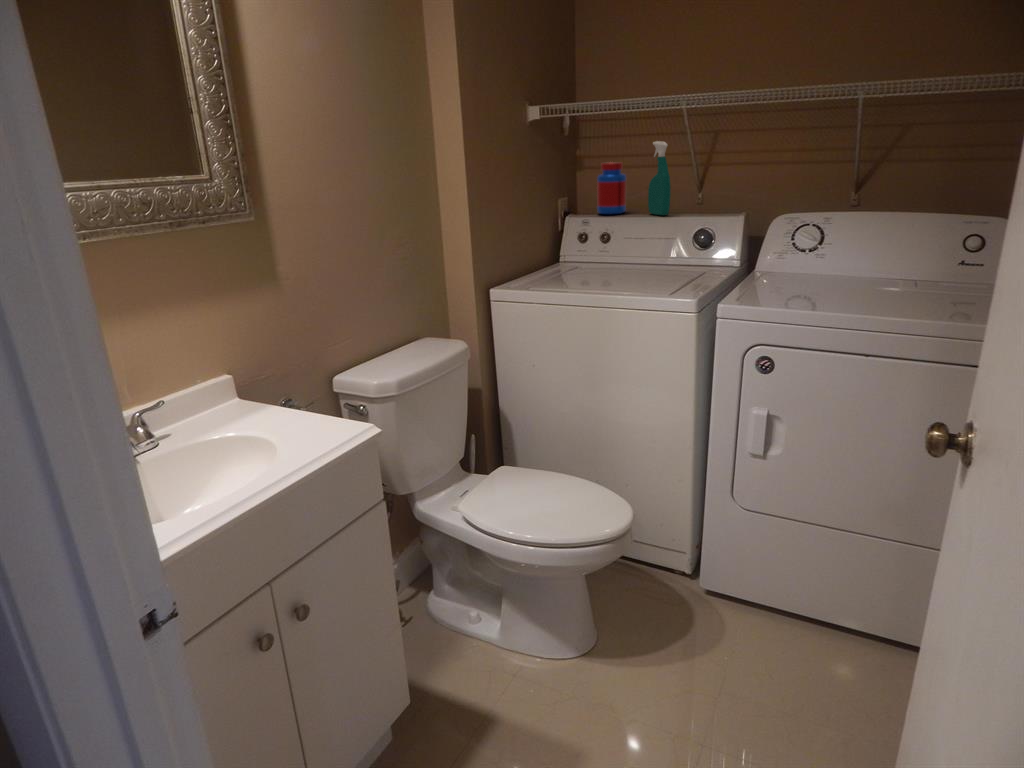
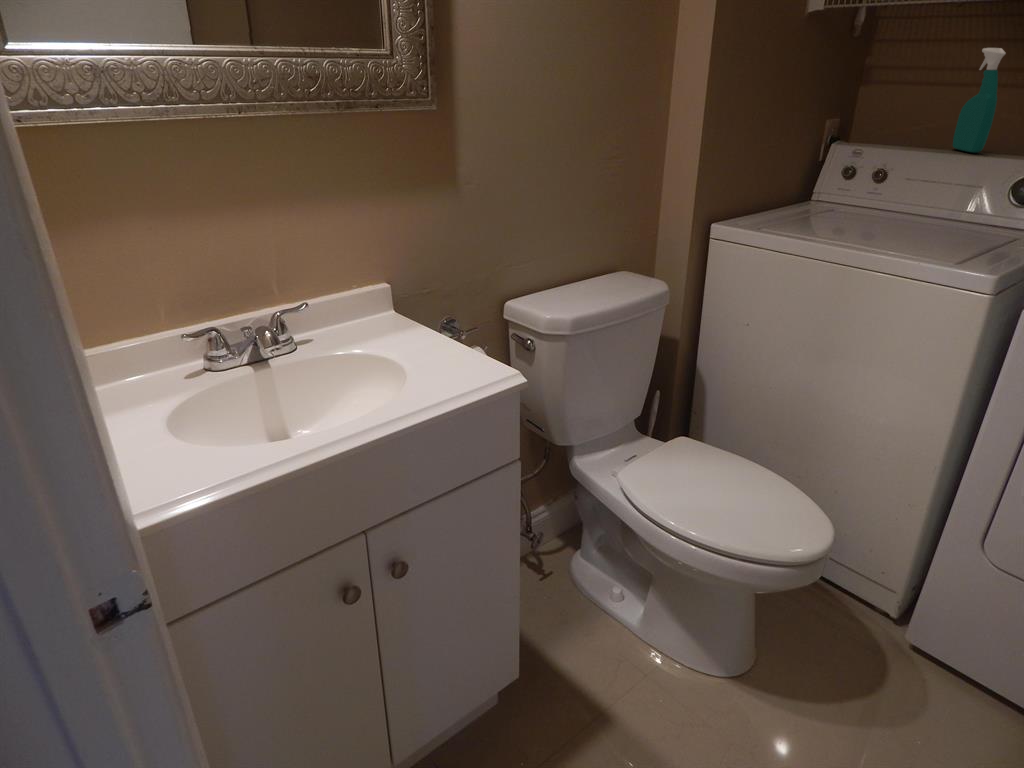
jar: present [597,162,626,215] -> none [878,75,930,145]

